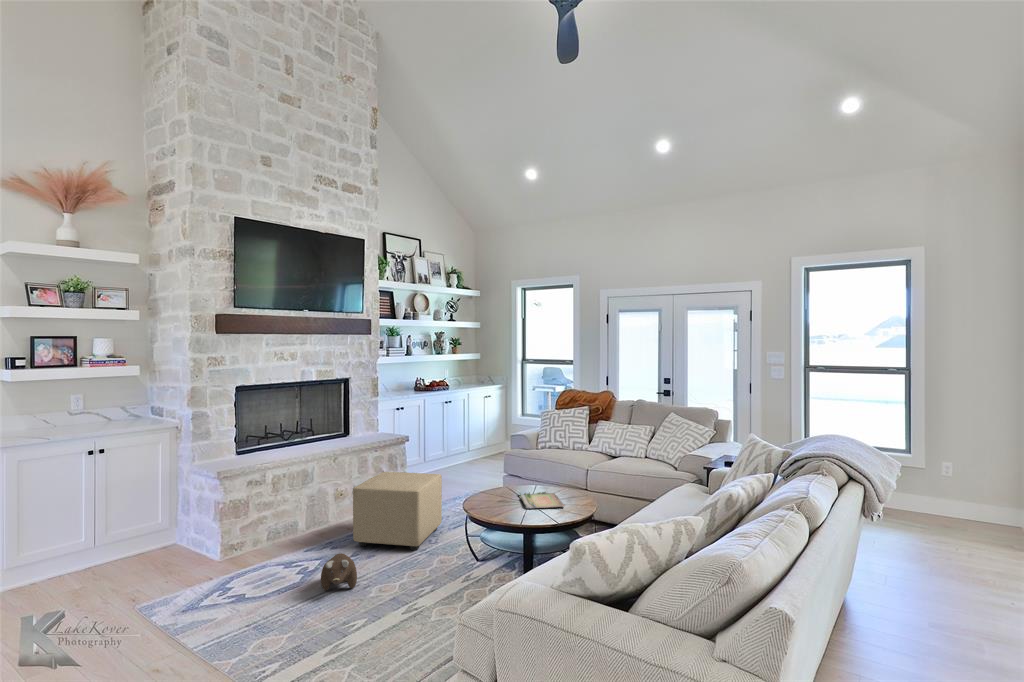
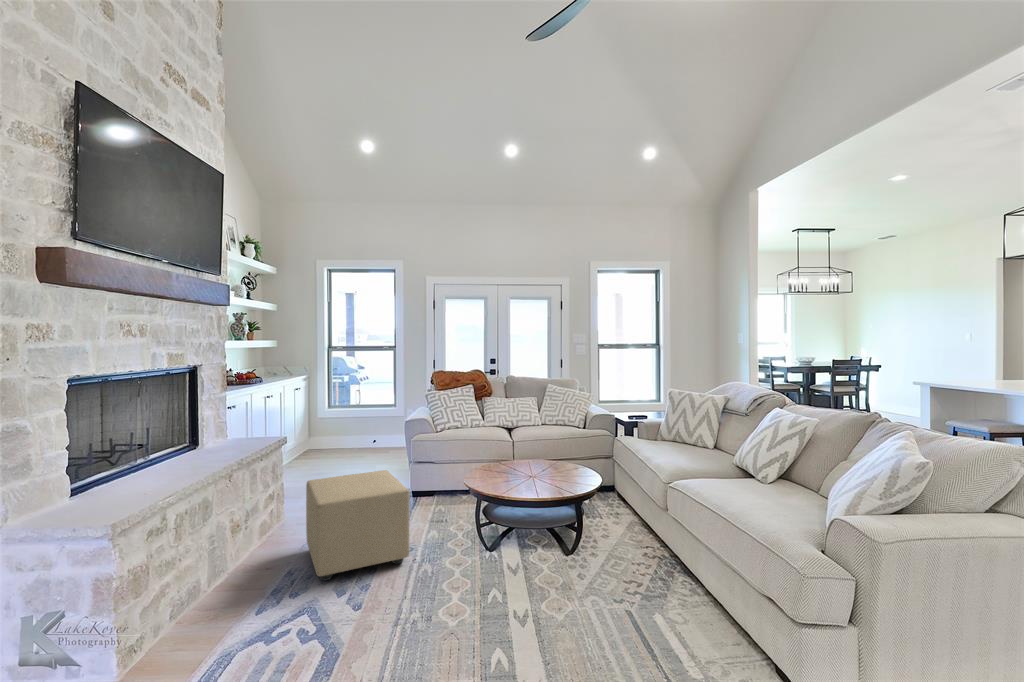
tray: present [520,492,565,509] -> none [514,461,576,481]
plush toy: present [321,553,357,591] -> none [363,587,421,645]

